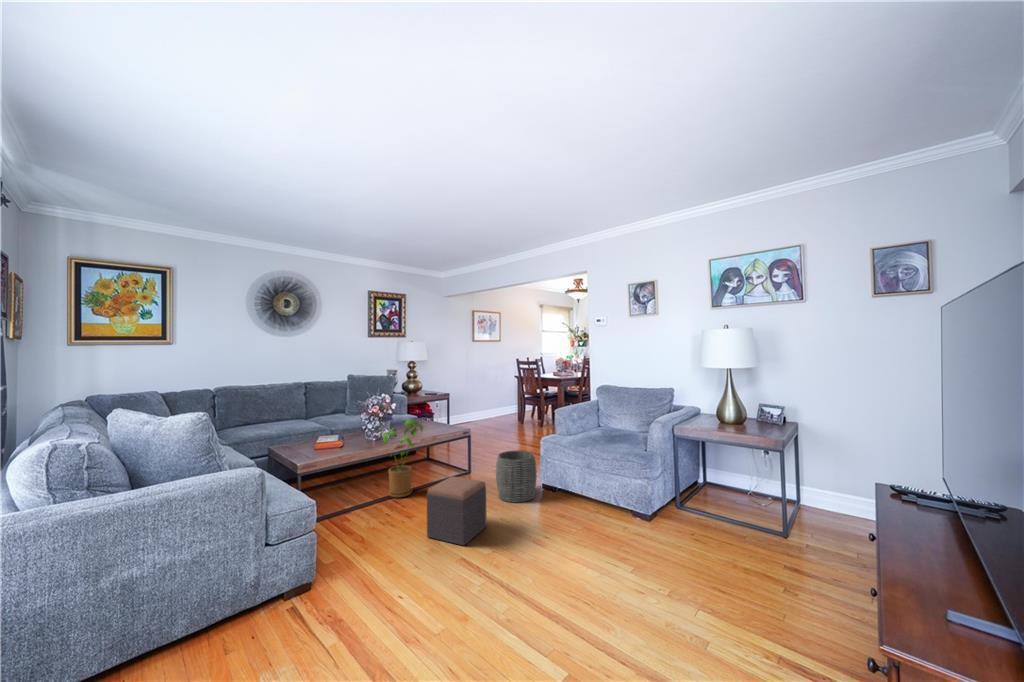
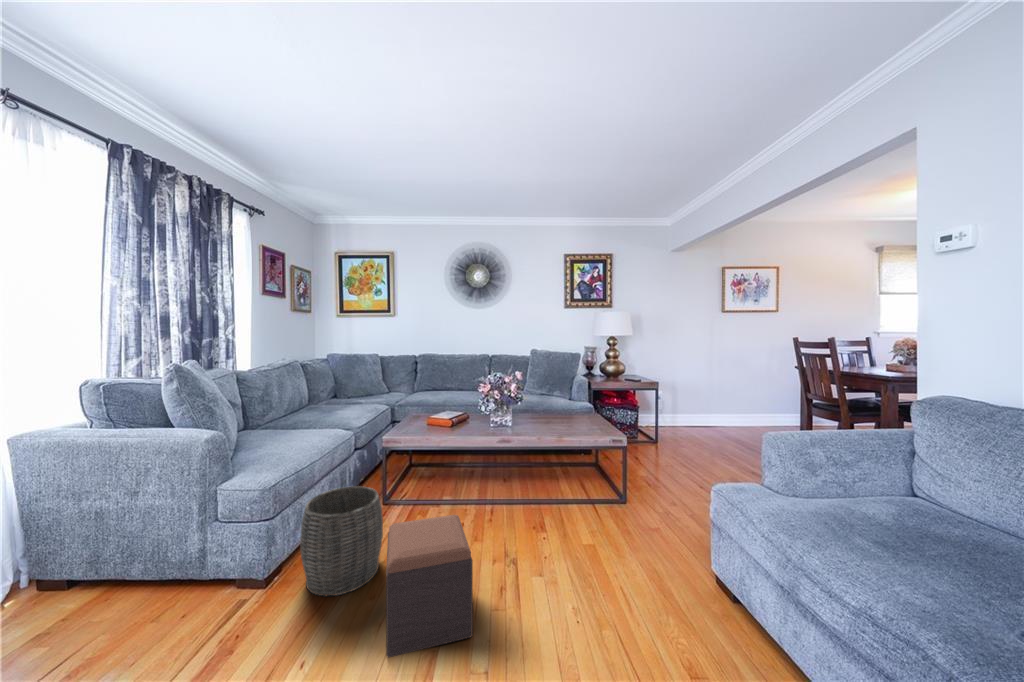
house plant: present [382,419,424,498] -> none [457,407,517,513]
woven basket: present [496,451,536,503] -> present [300,486,383,596]

